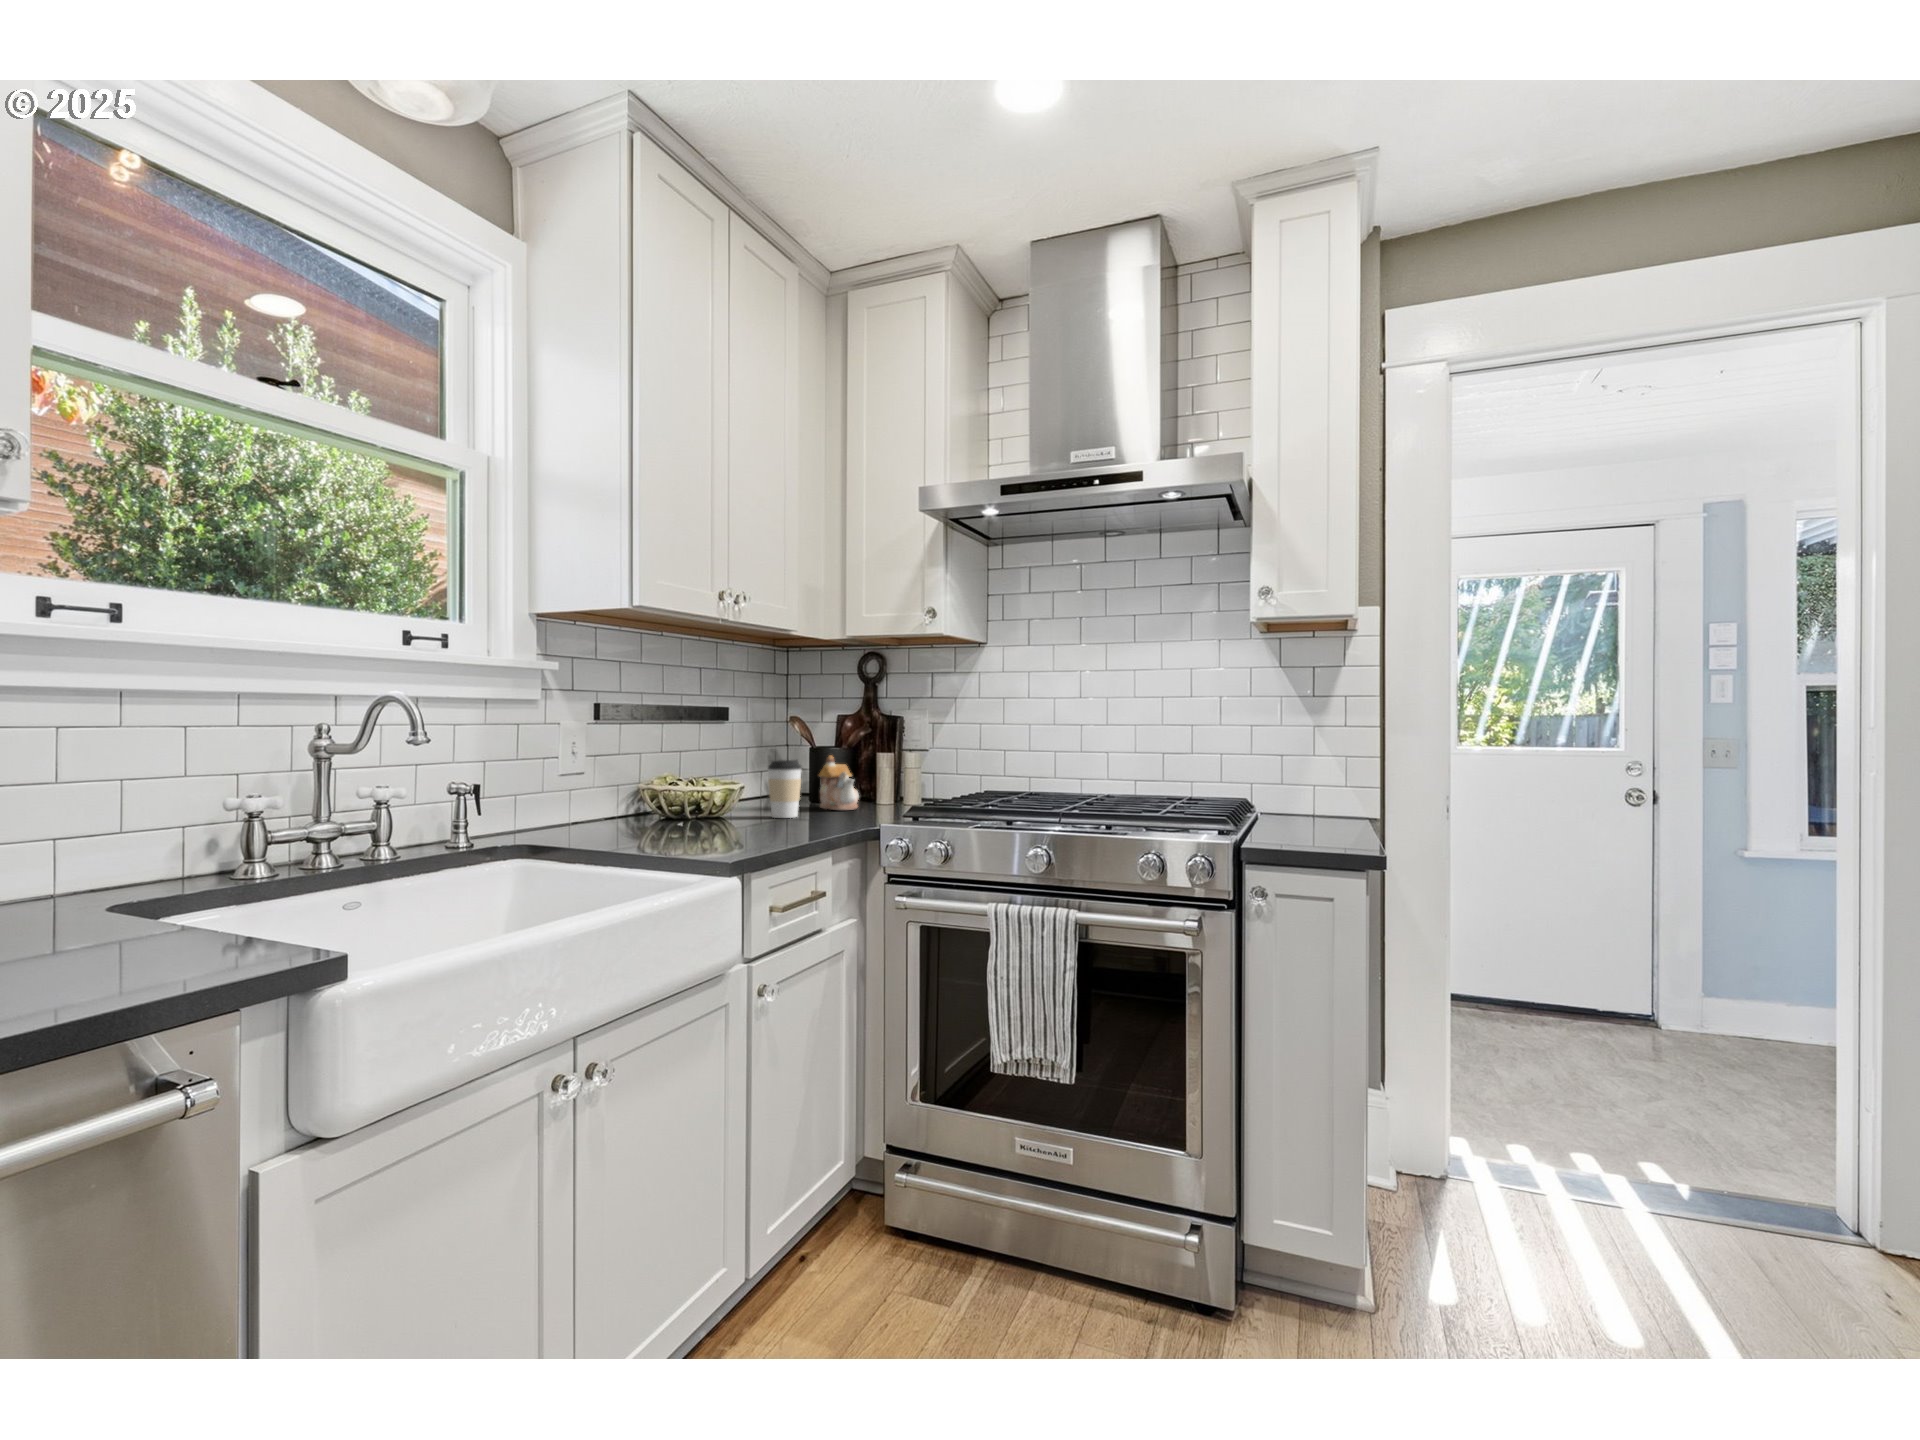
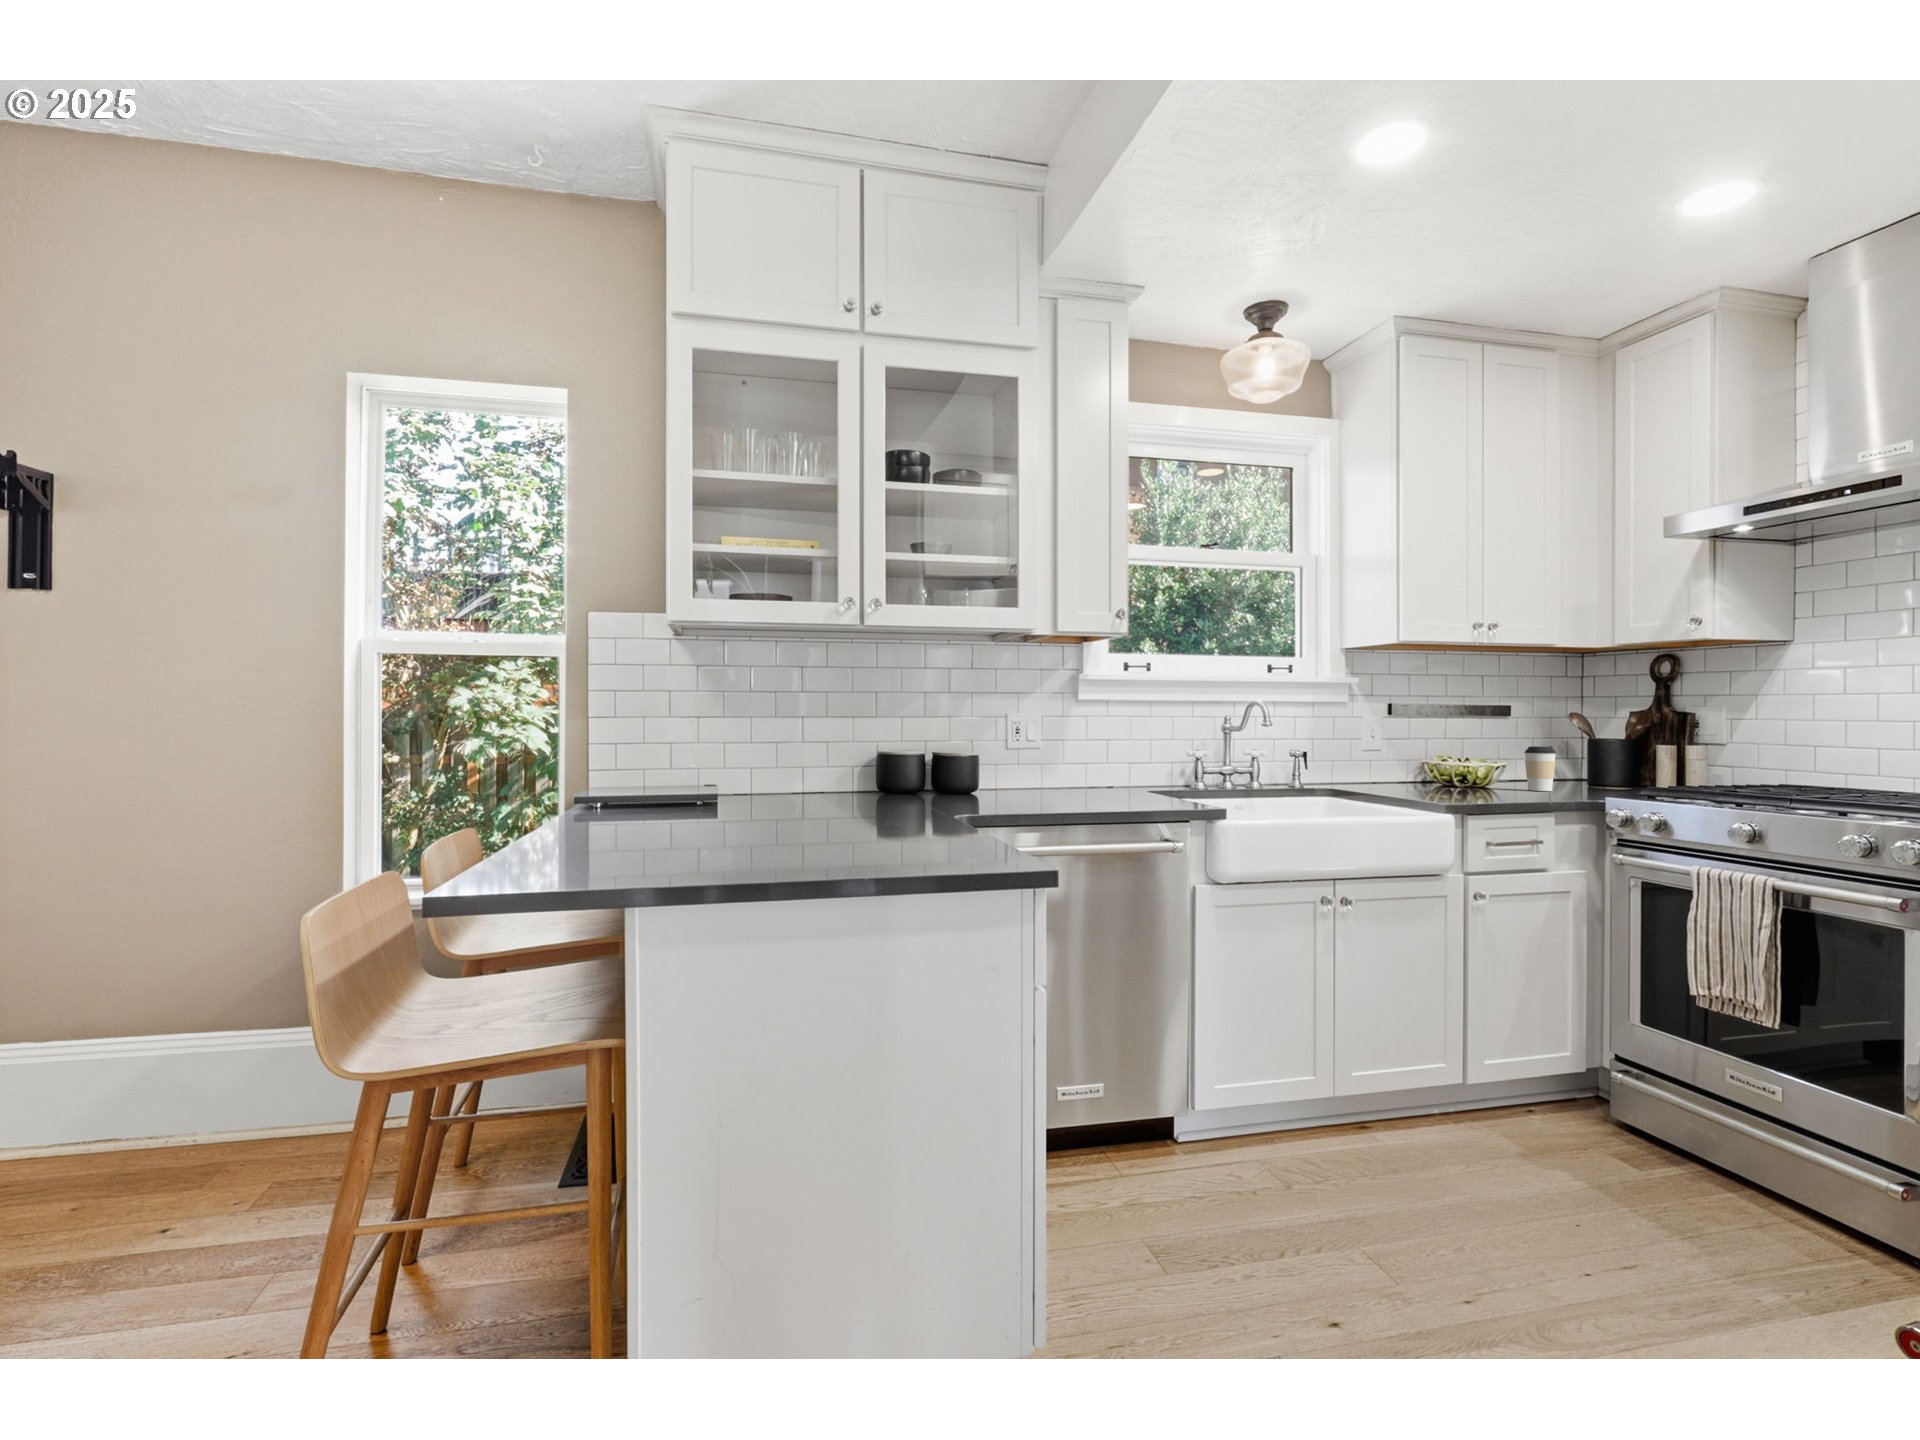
teapot: present [819,755,859,810] -> none [1586,745,1623,791]

